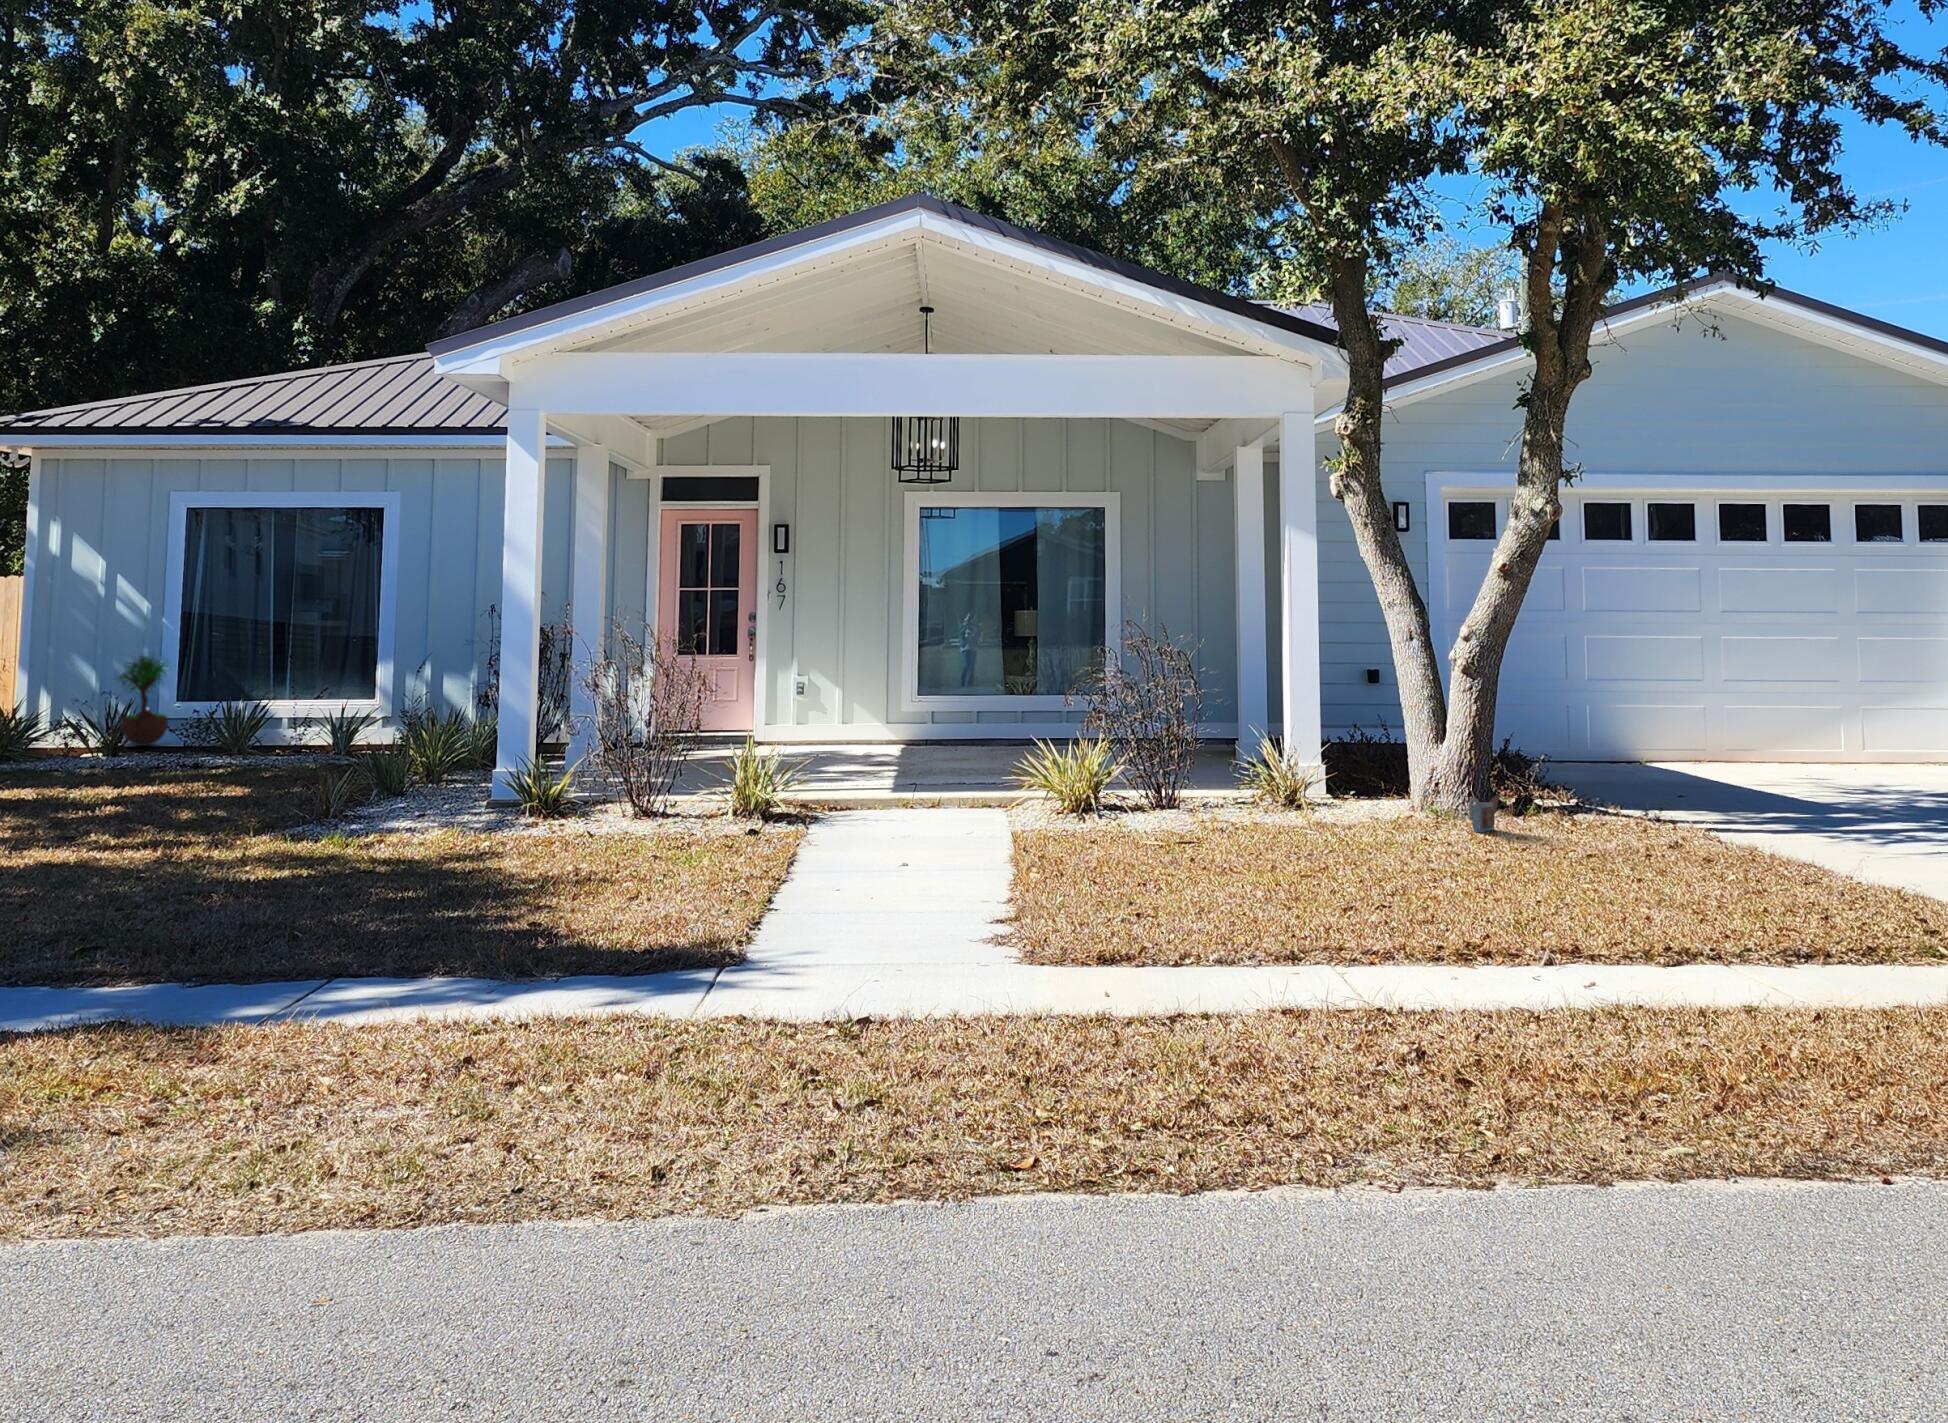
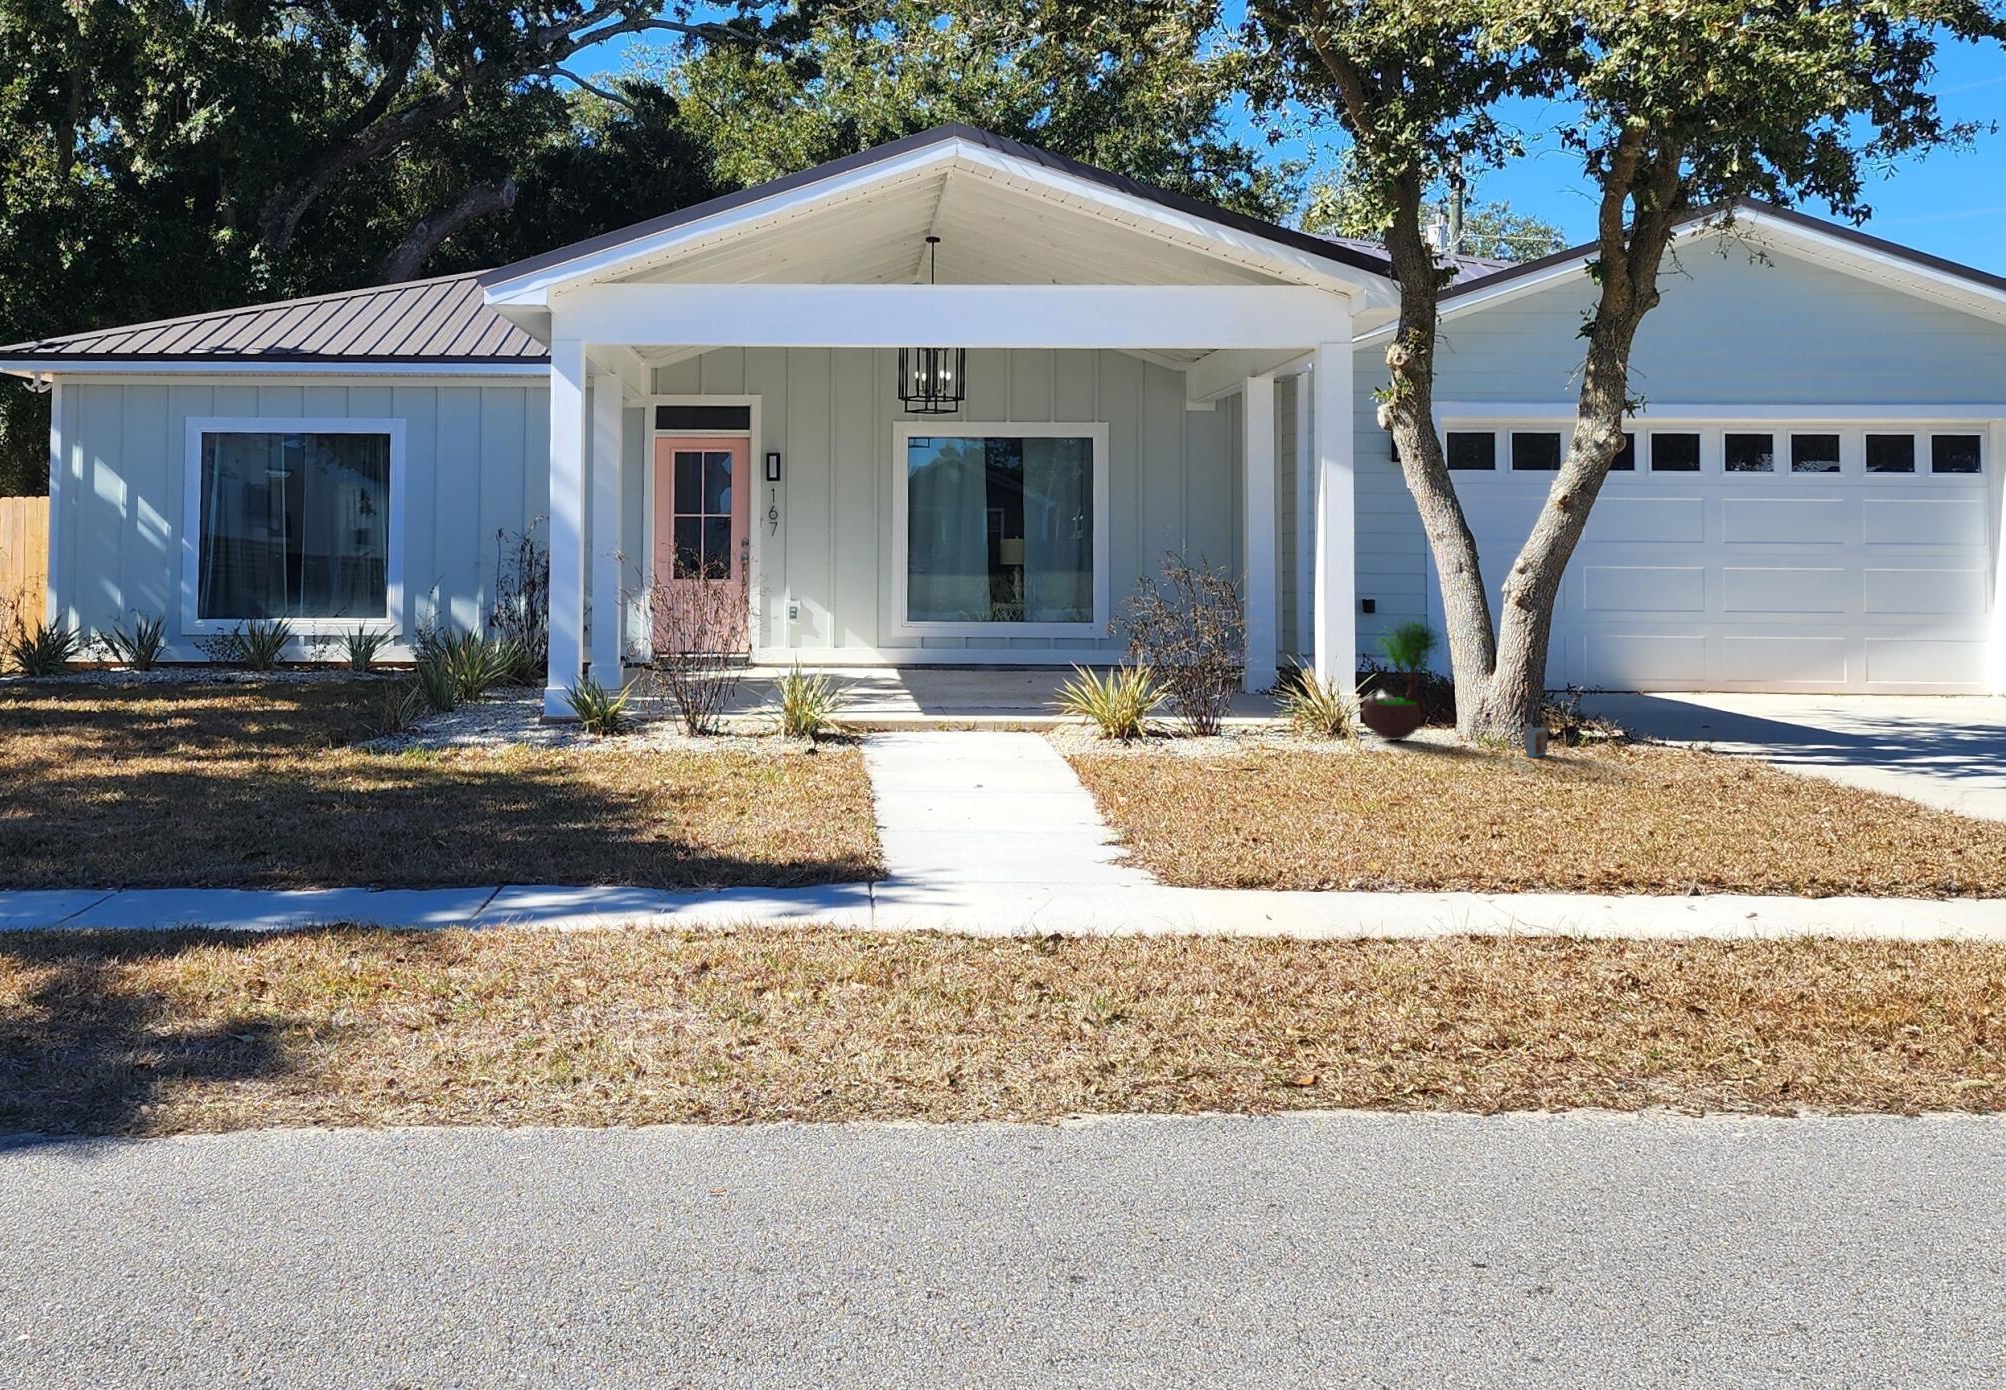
potted tree: present [117,652,171,746] -> present [1363,619,1441,740]

